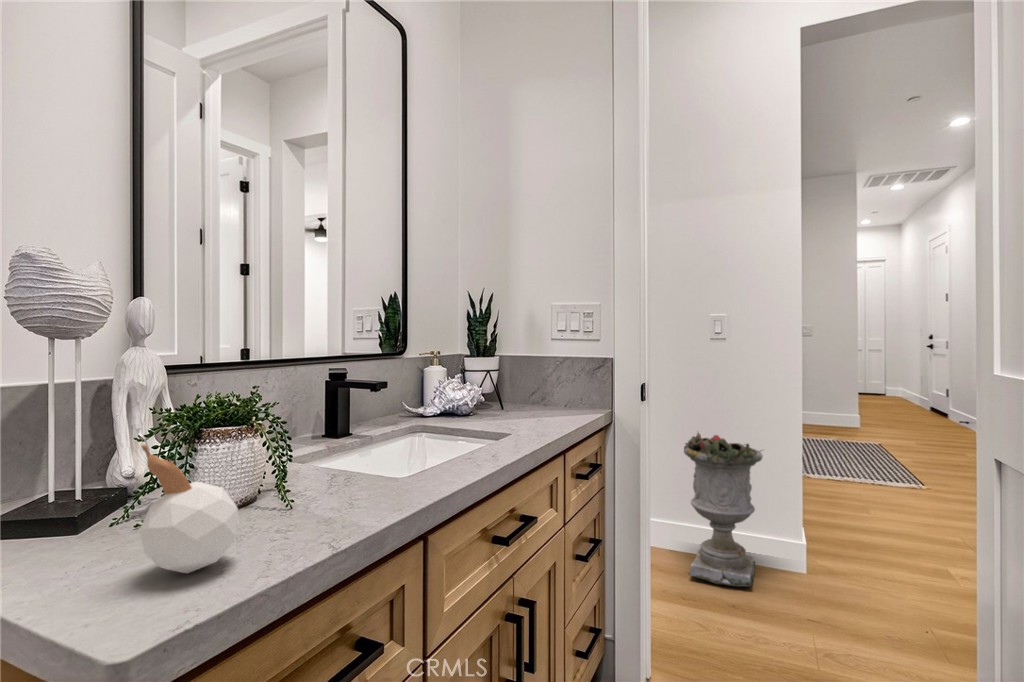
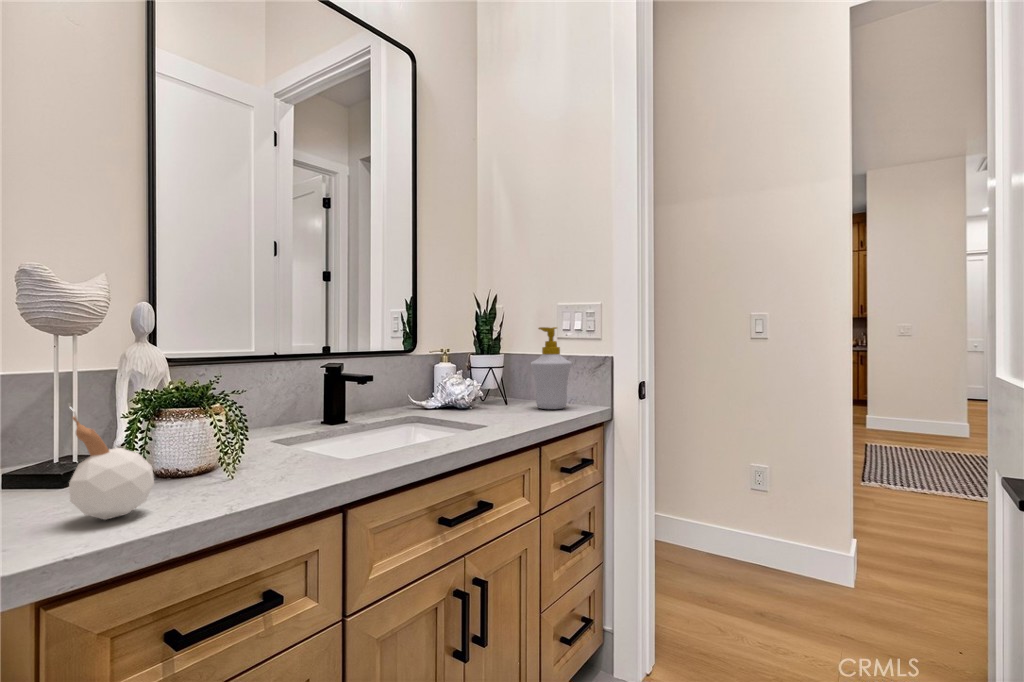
soap bottle: none [533,329,576,414] -> present [531,327,572,409]
planter: present [684,432,762,587] -> none [719,432,802,598]

